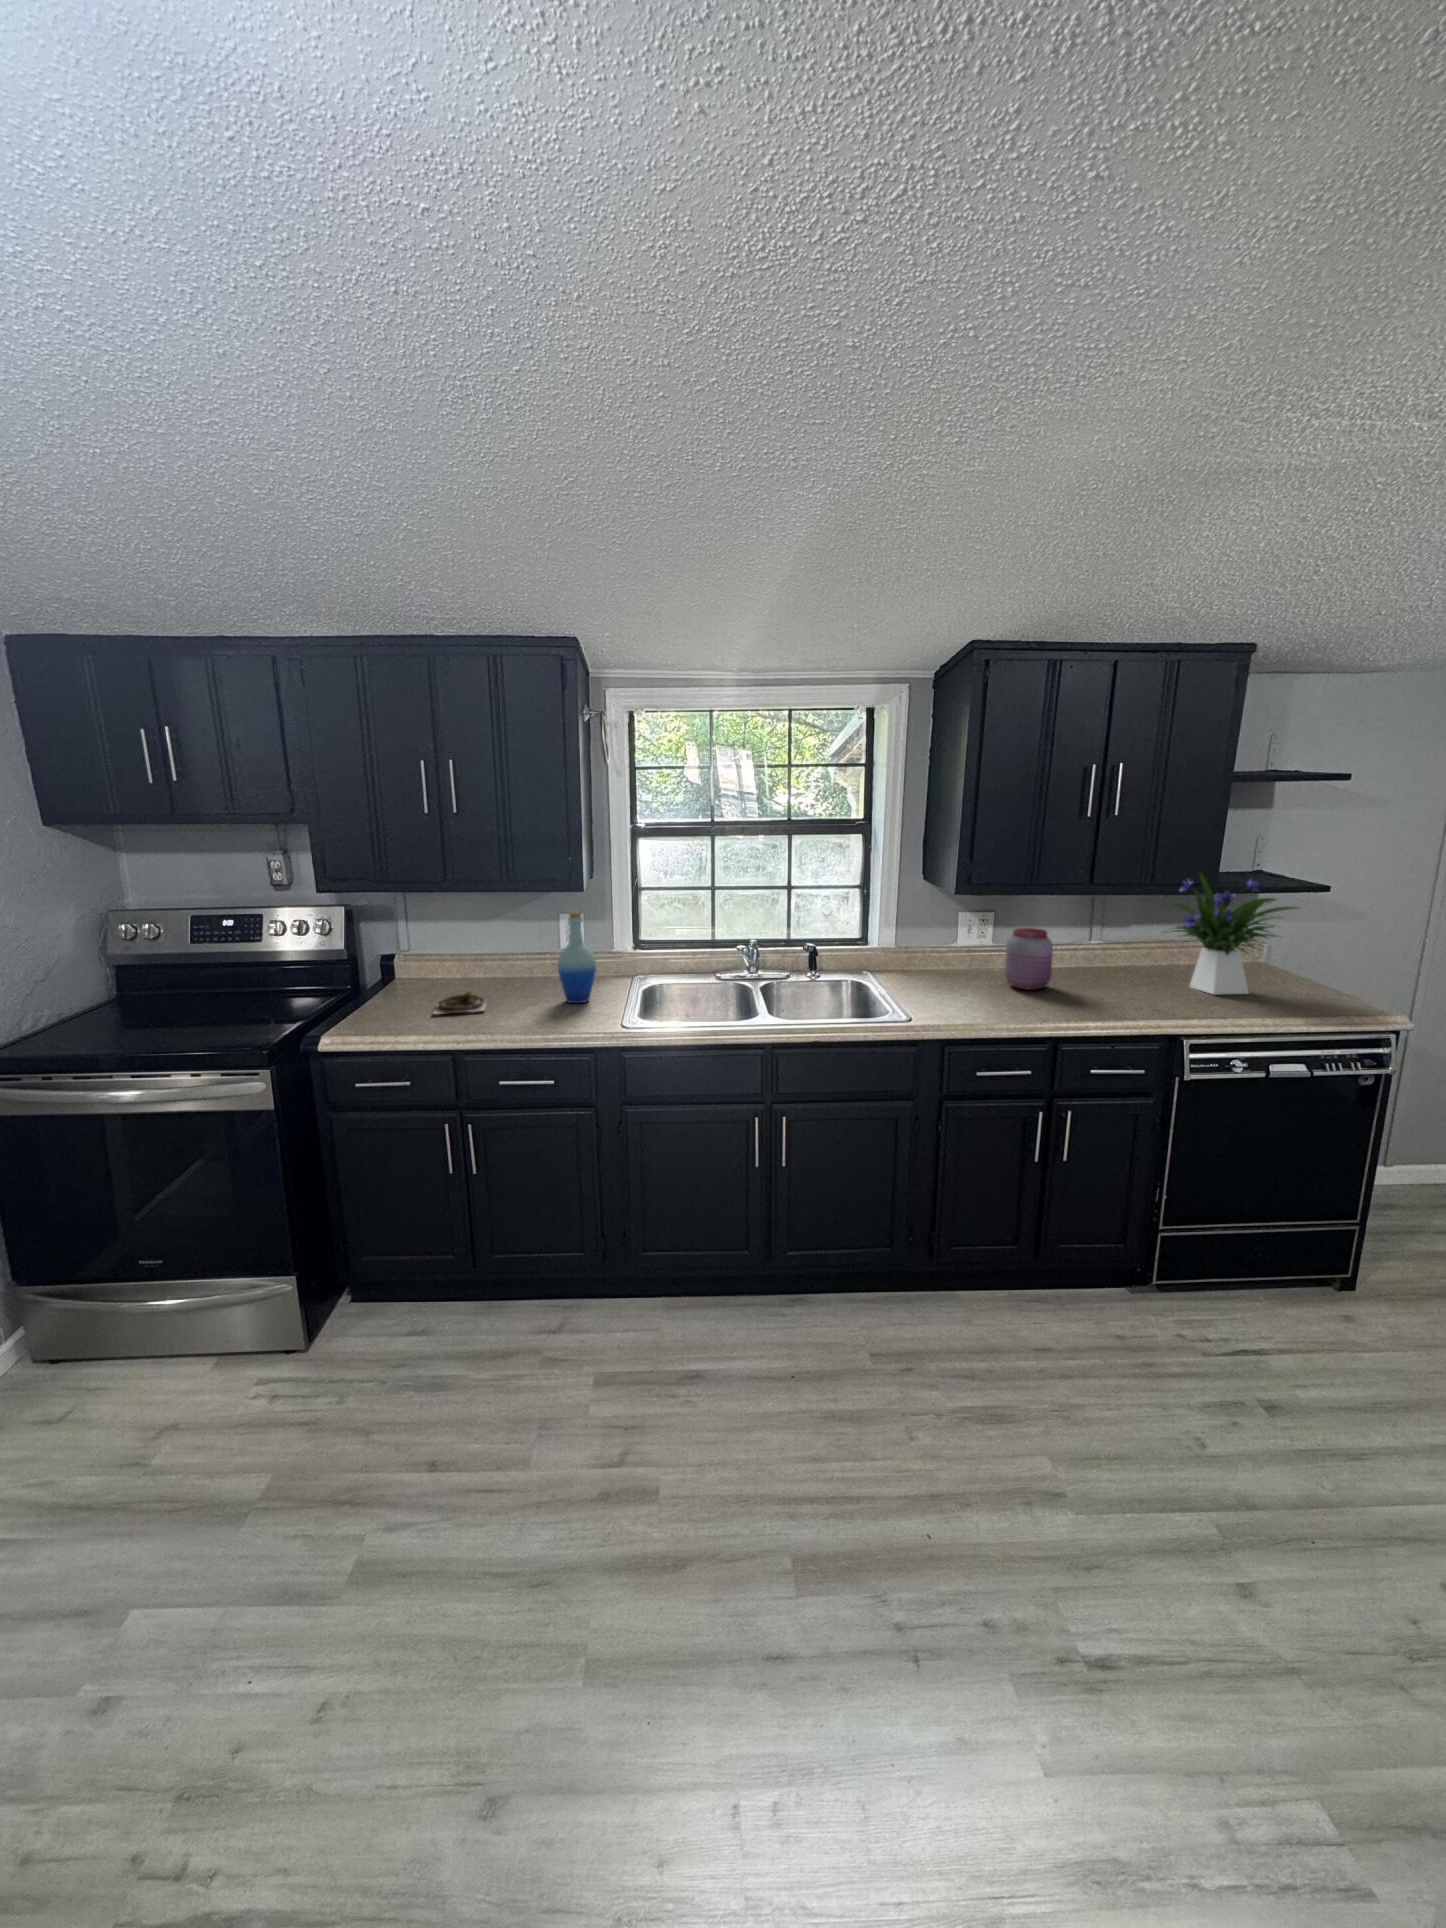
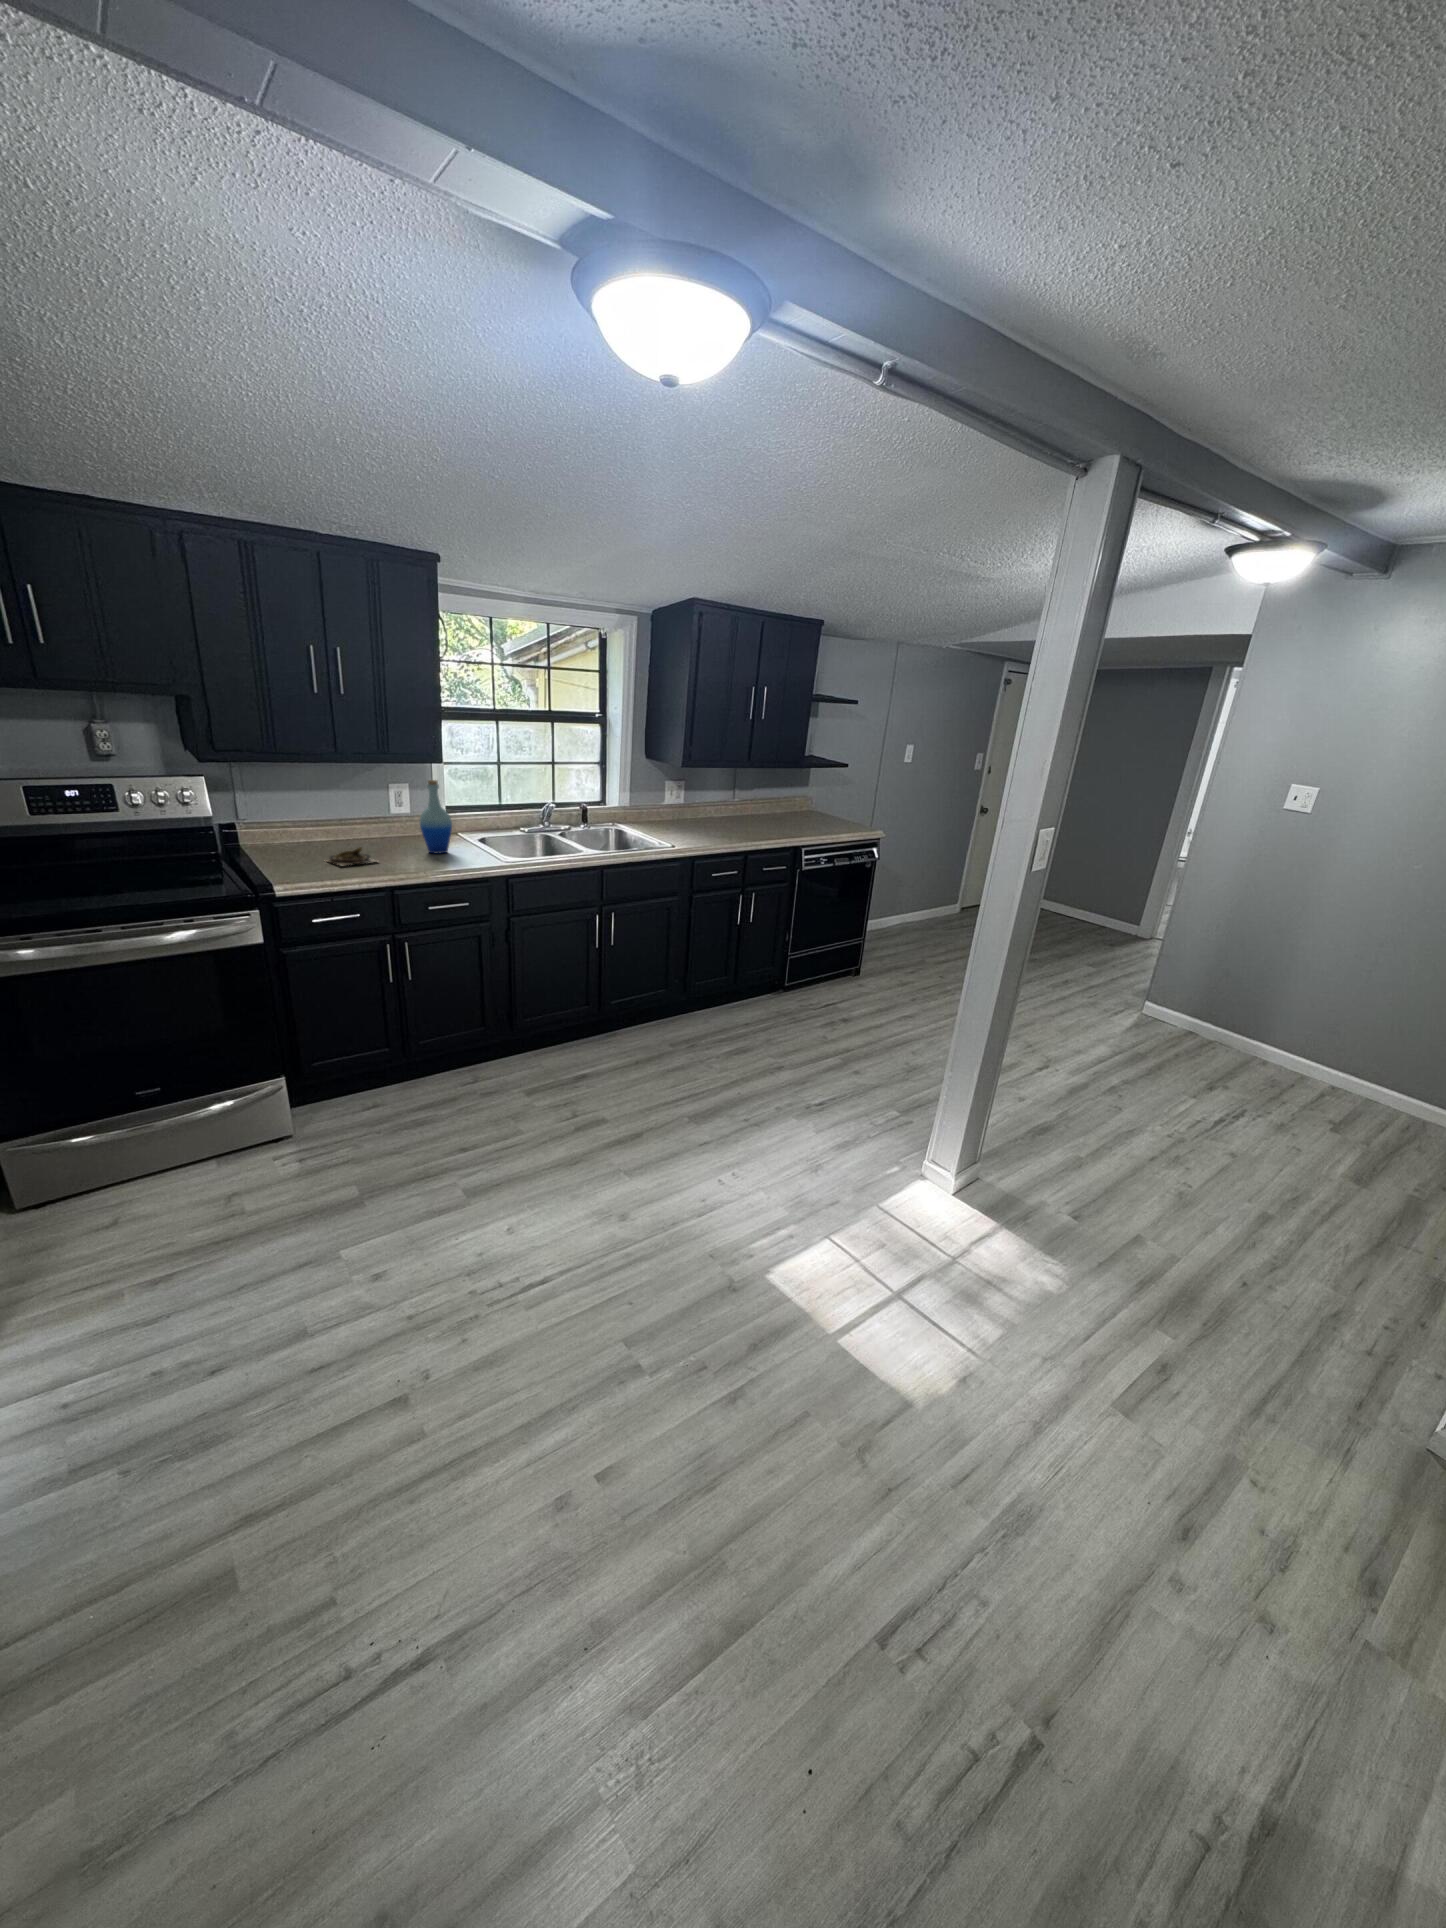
flower arrangement: present [1174,873,1296,995] -> none [777,756,844,828]
jar: present [1005,928,1053,990] -> none [701,791,729,830]

